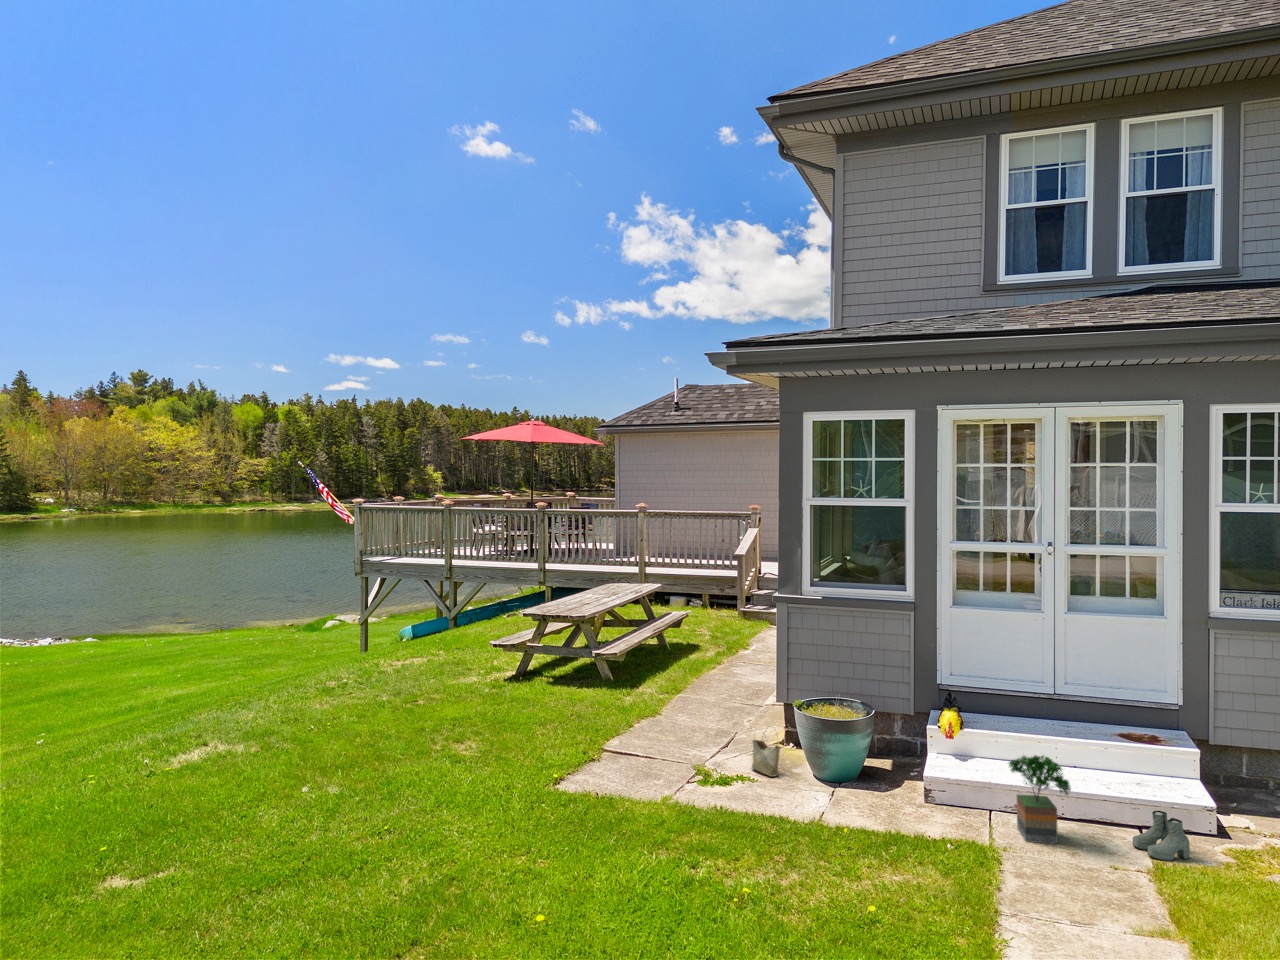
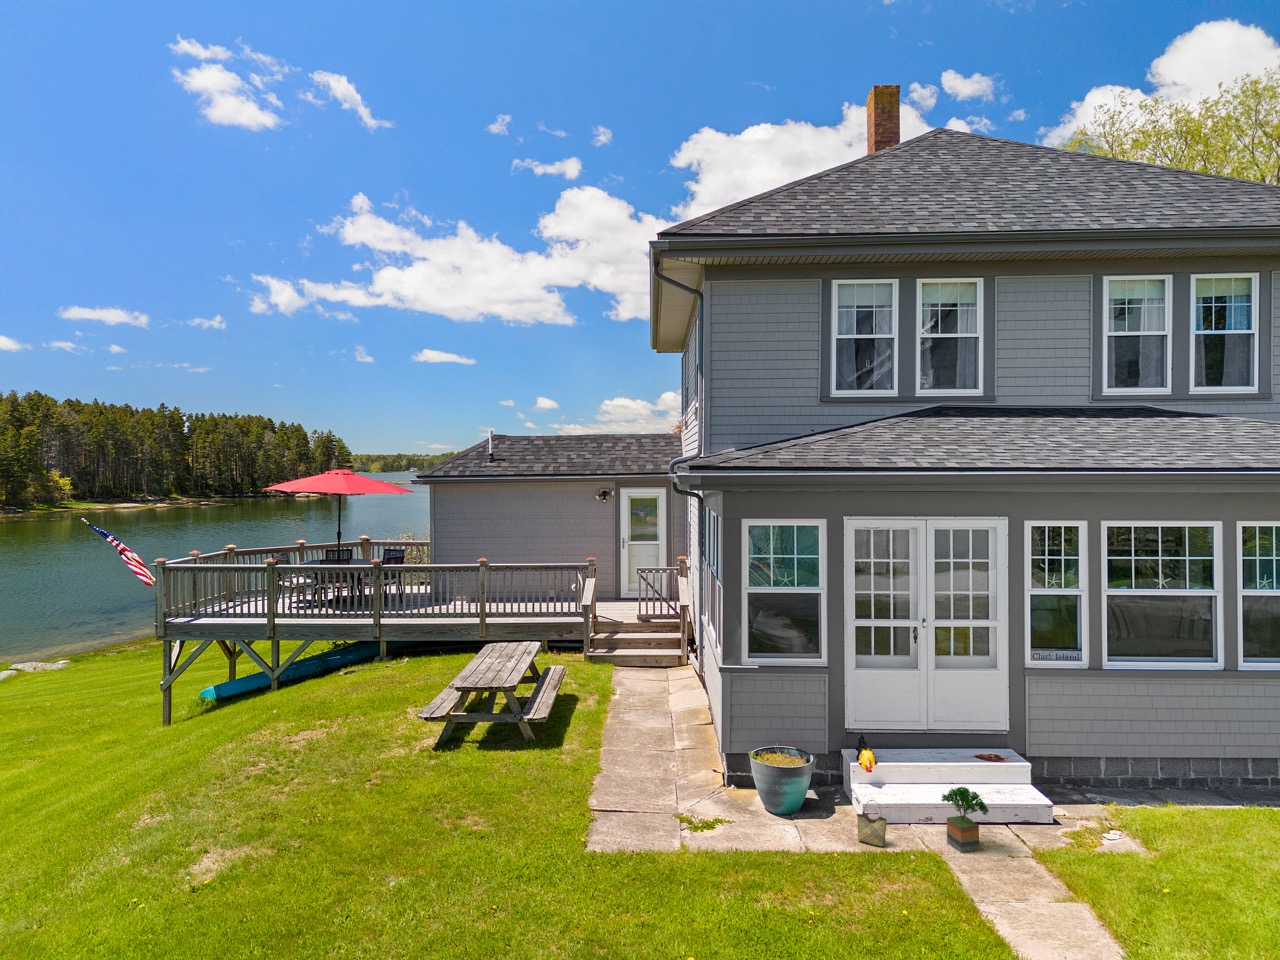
woven basket: present [752,731,780,776] -> present [857,800,887,847]
boots: present [1132,811,1190,861] -> none [1017,814,1051,849]

